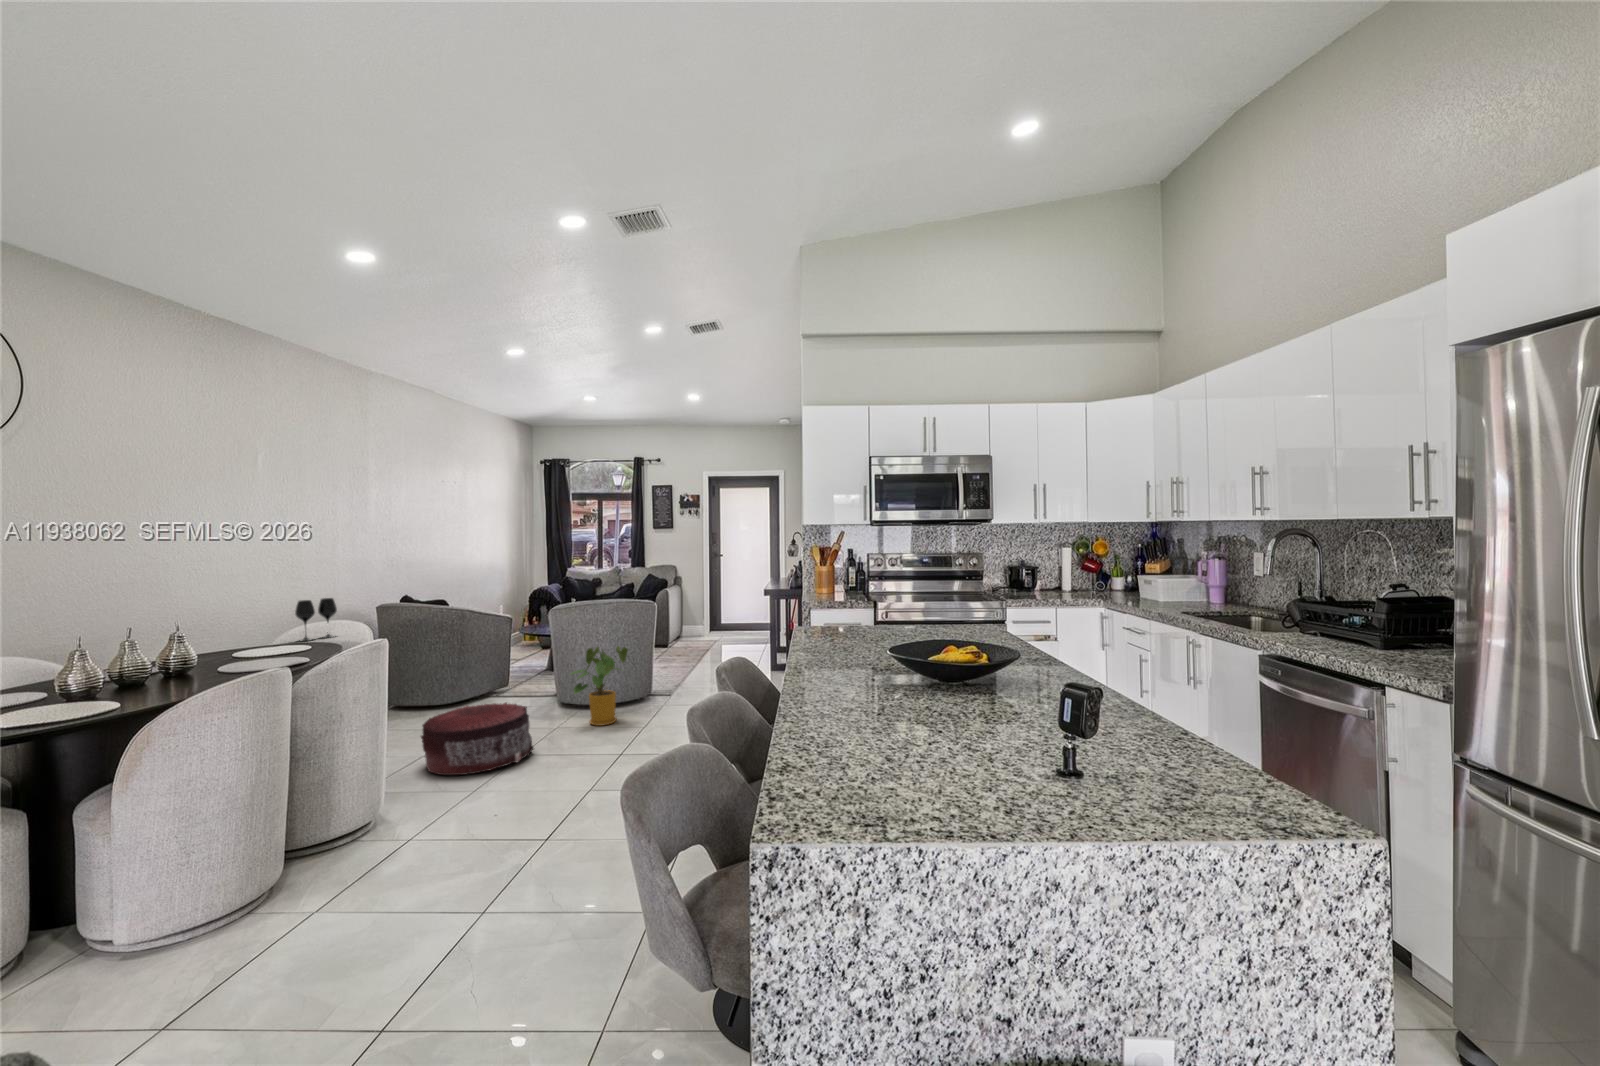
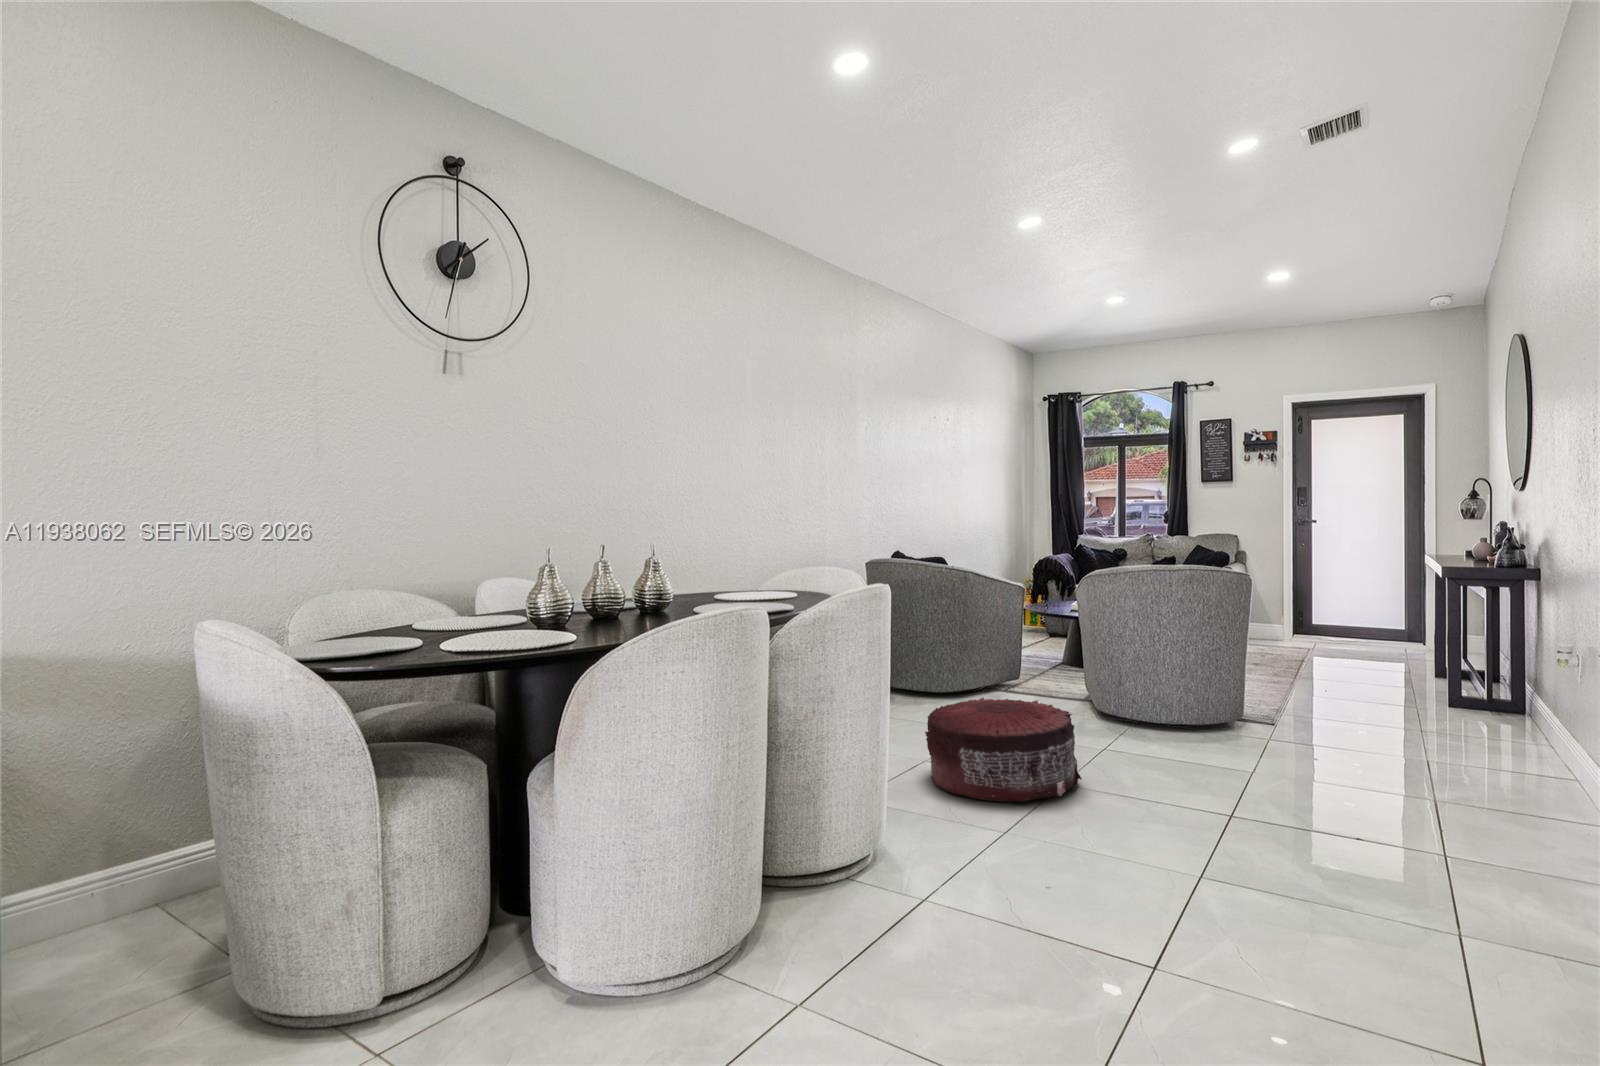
wine glass: present [295,598,337,641] -> none [784,537,830,589]
house plant: present [572,646,628,726] -> none [1124,634,1218,757]

